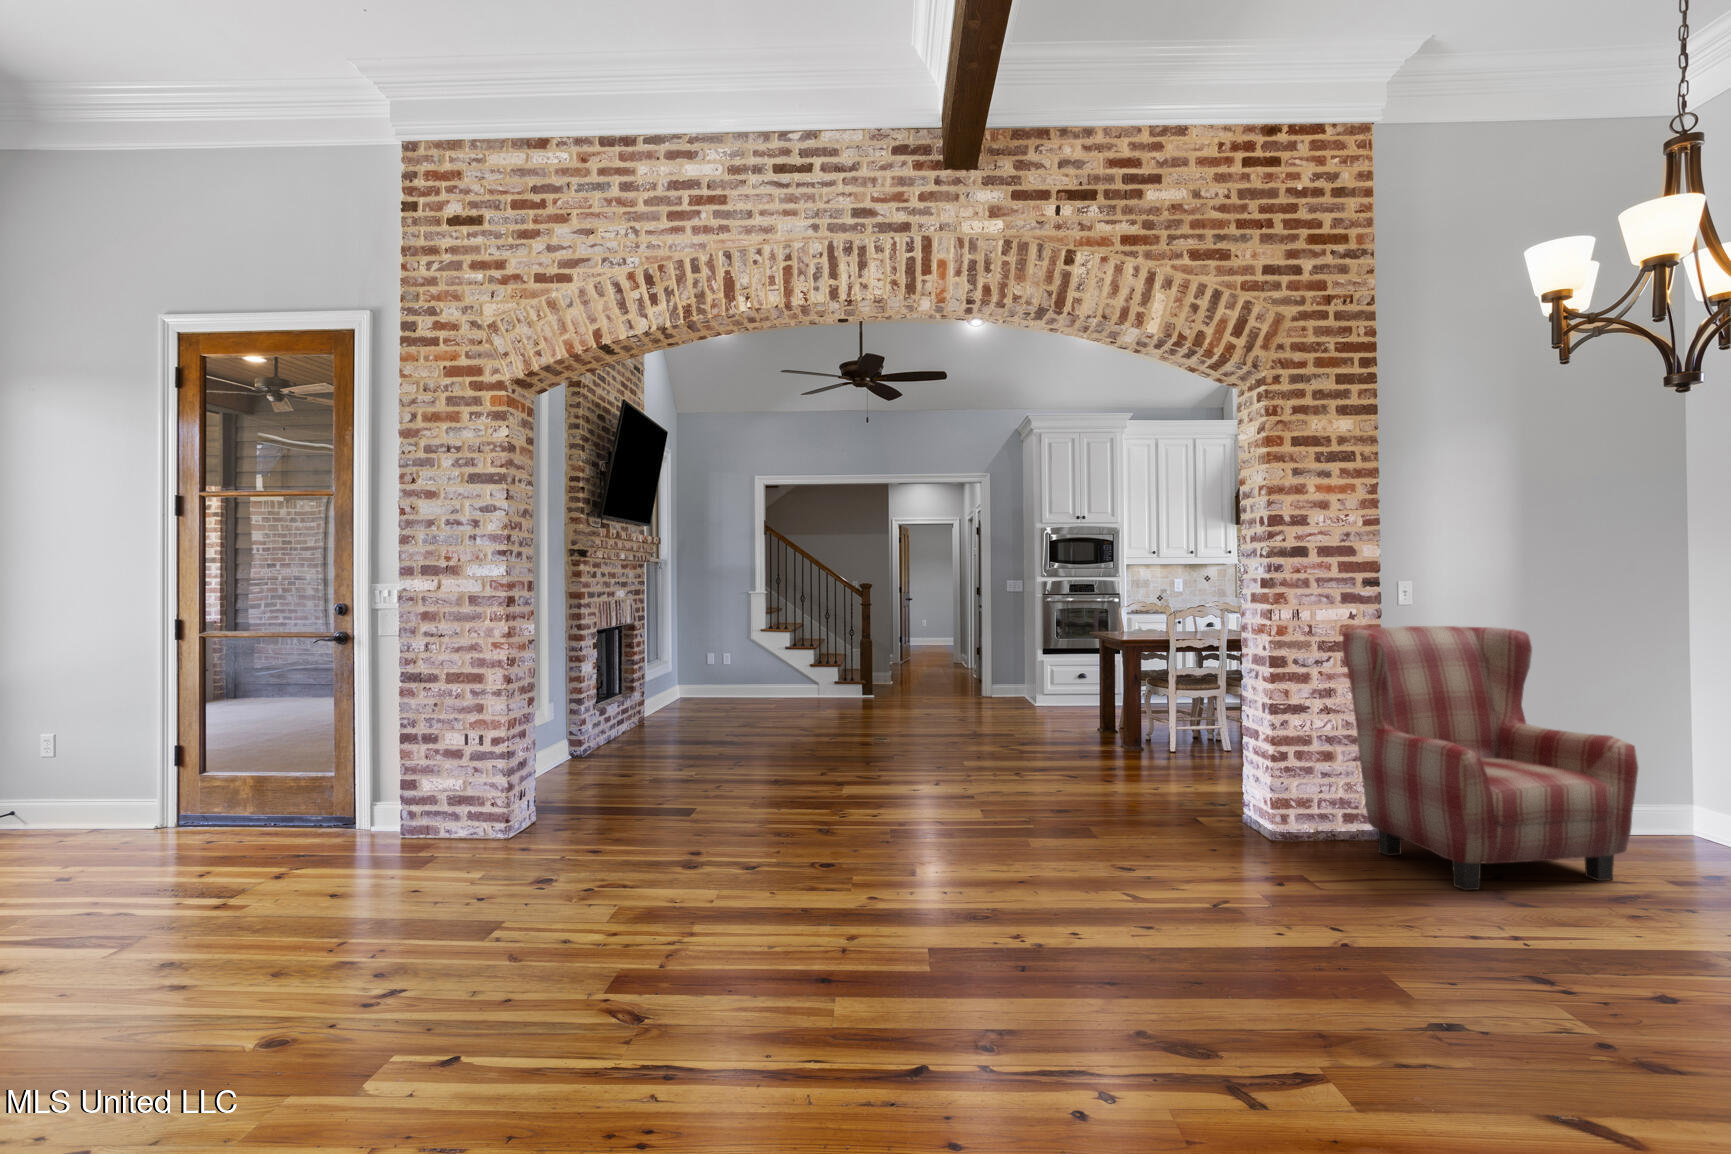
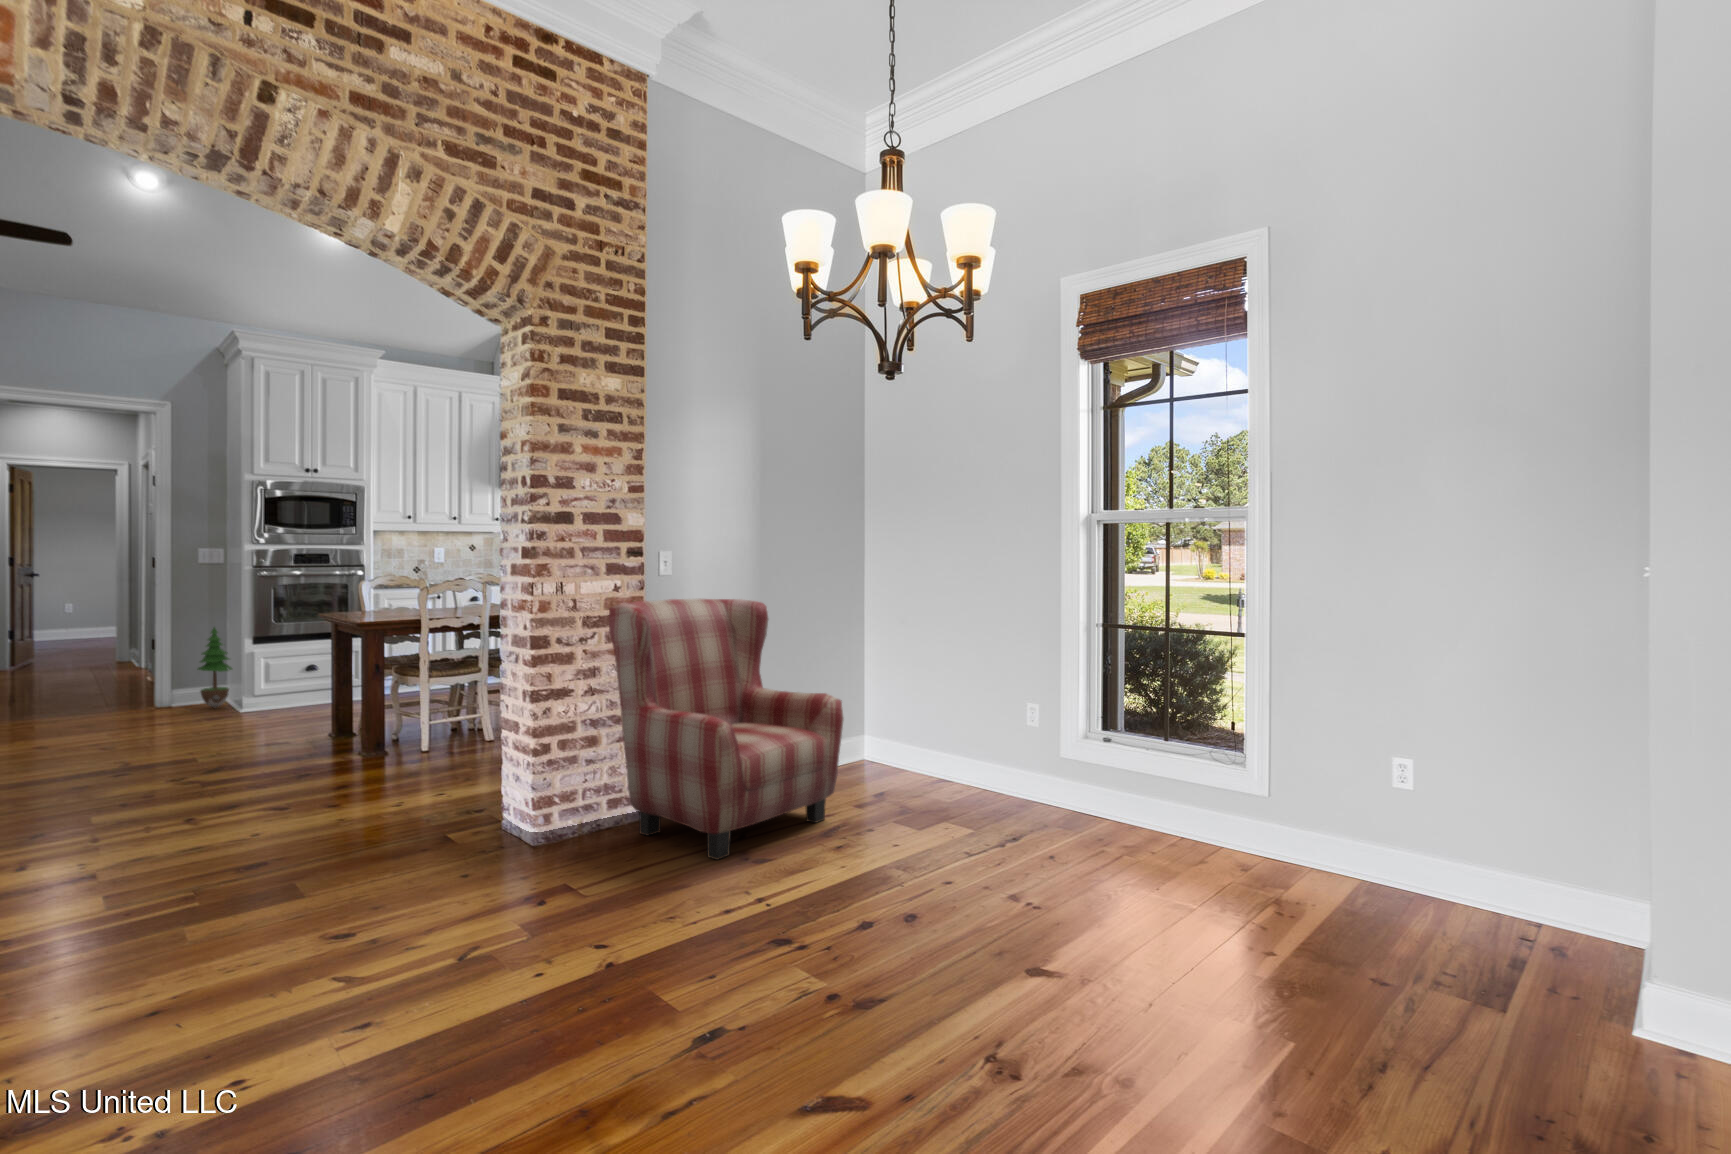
potted tree: none [1006,641,1029,705] -> present [197,627,232,708]

